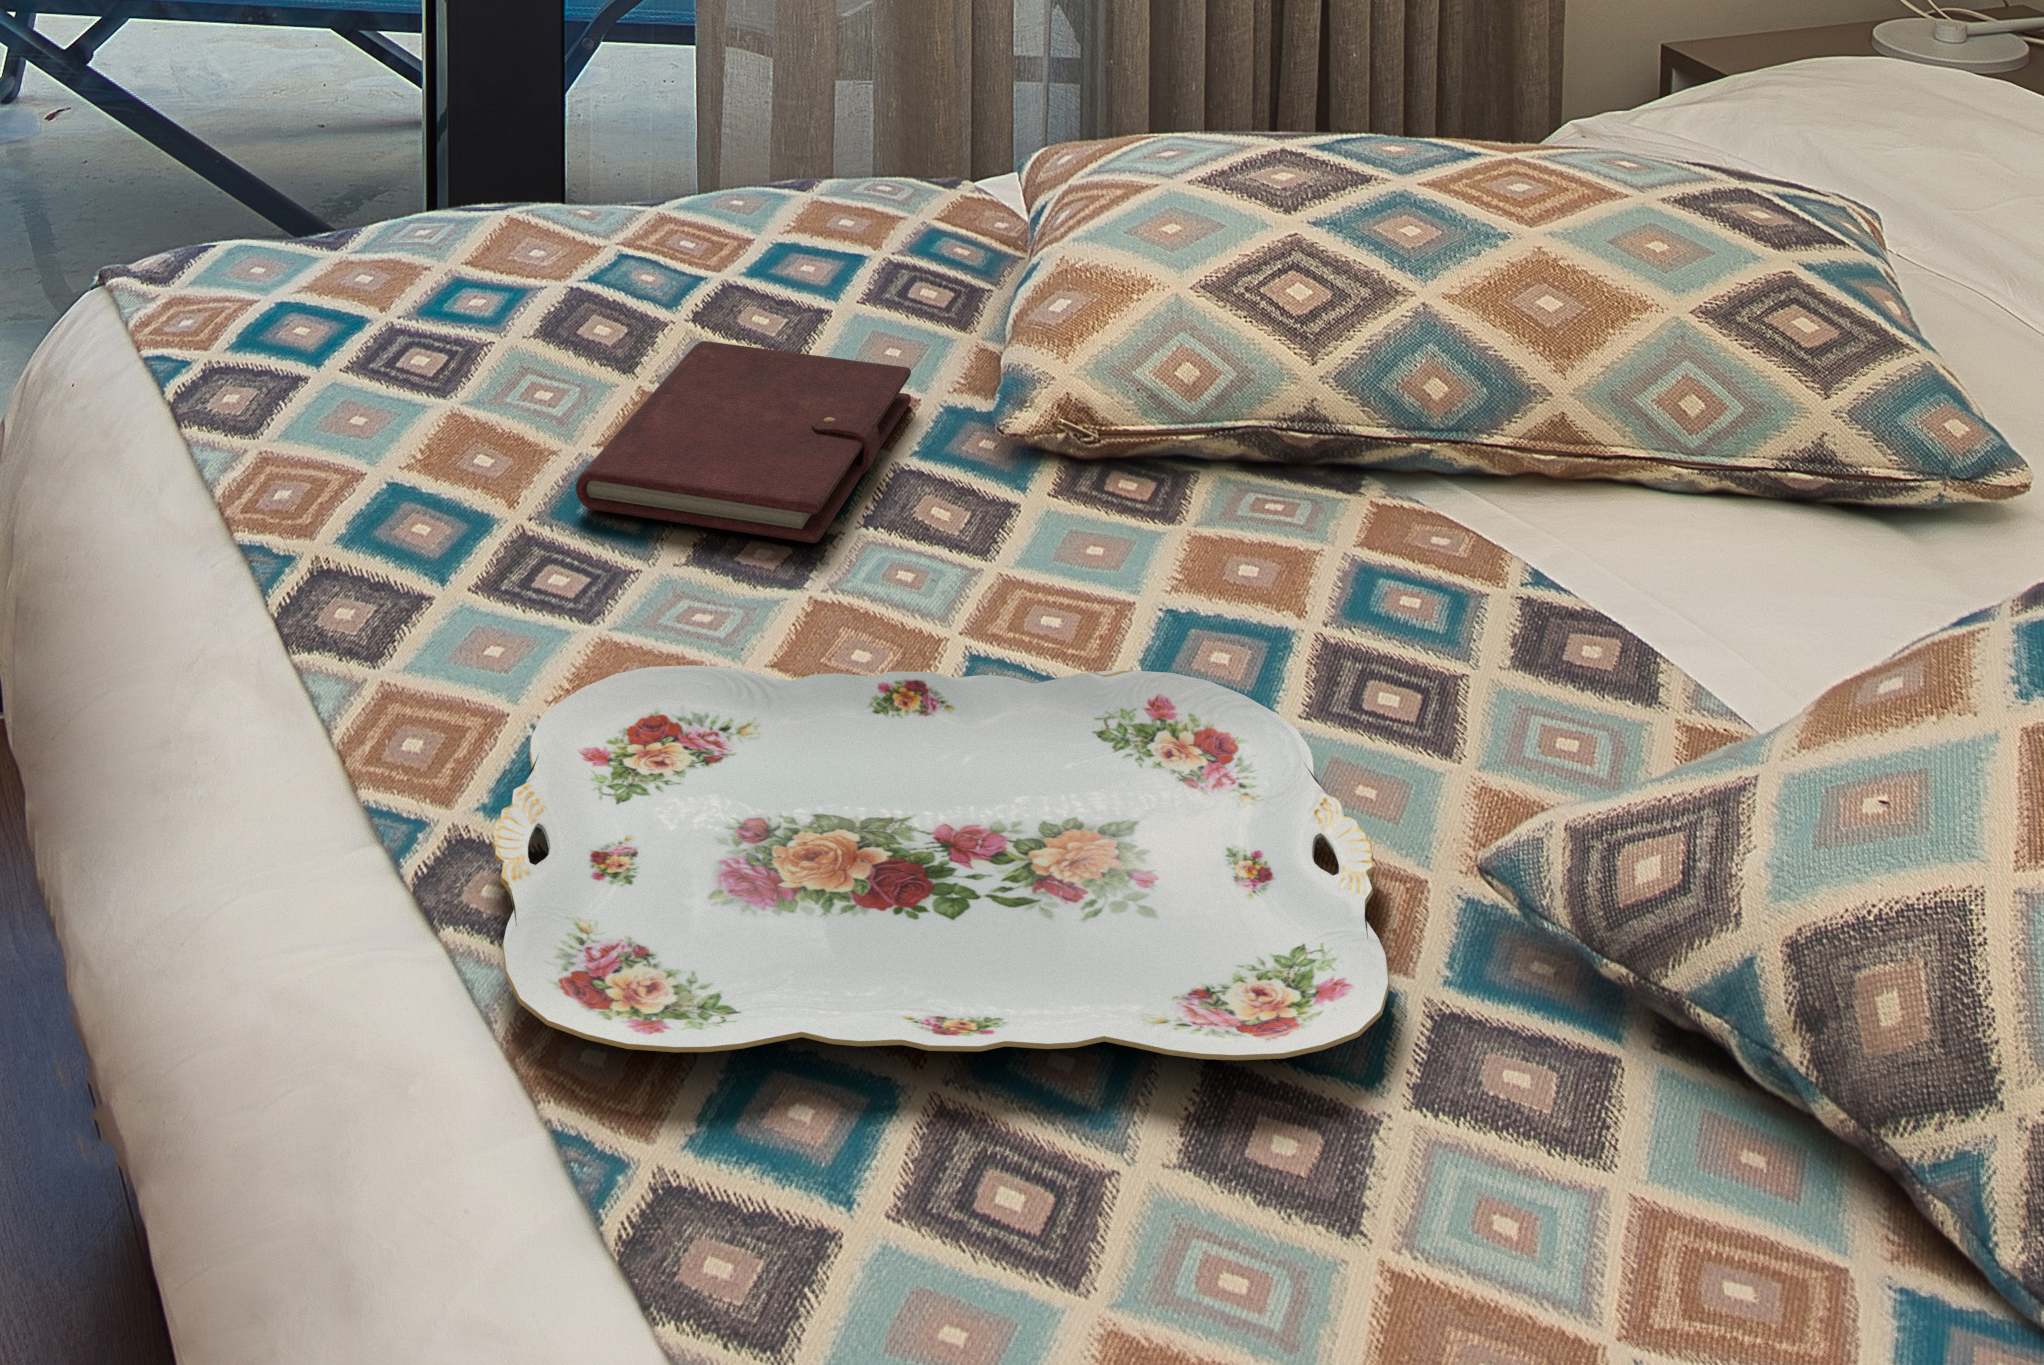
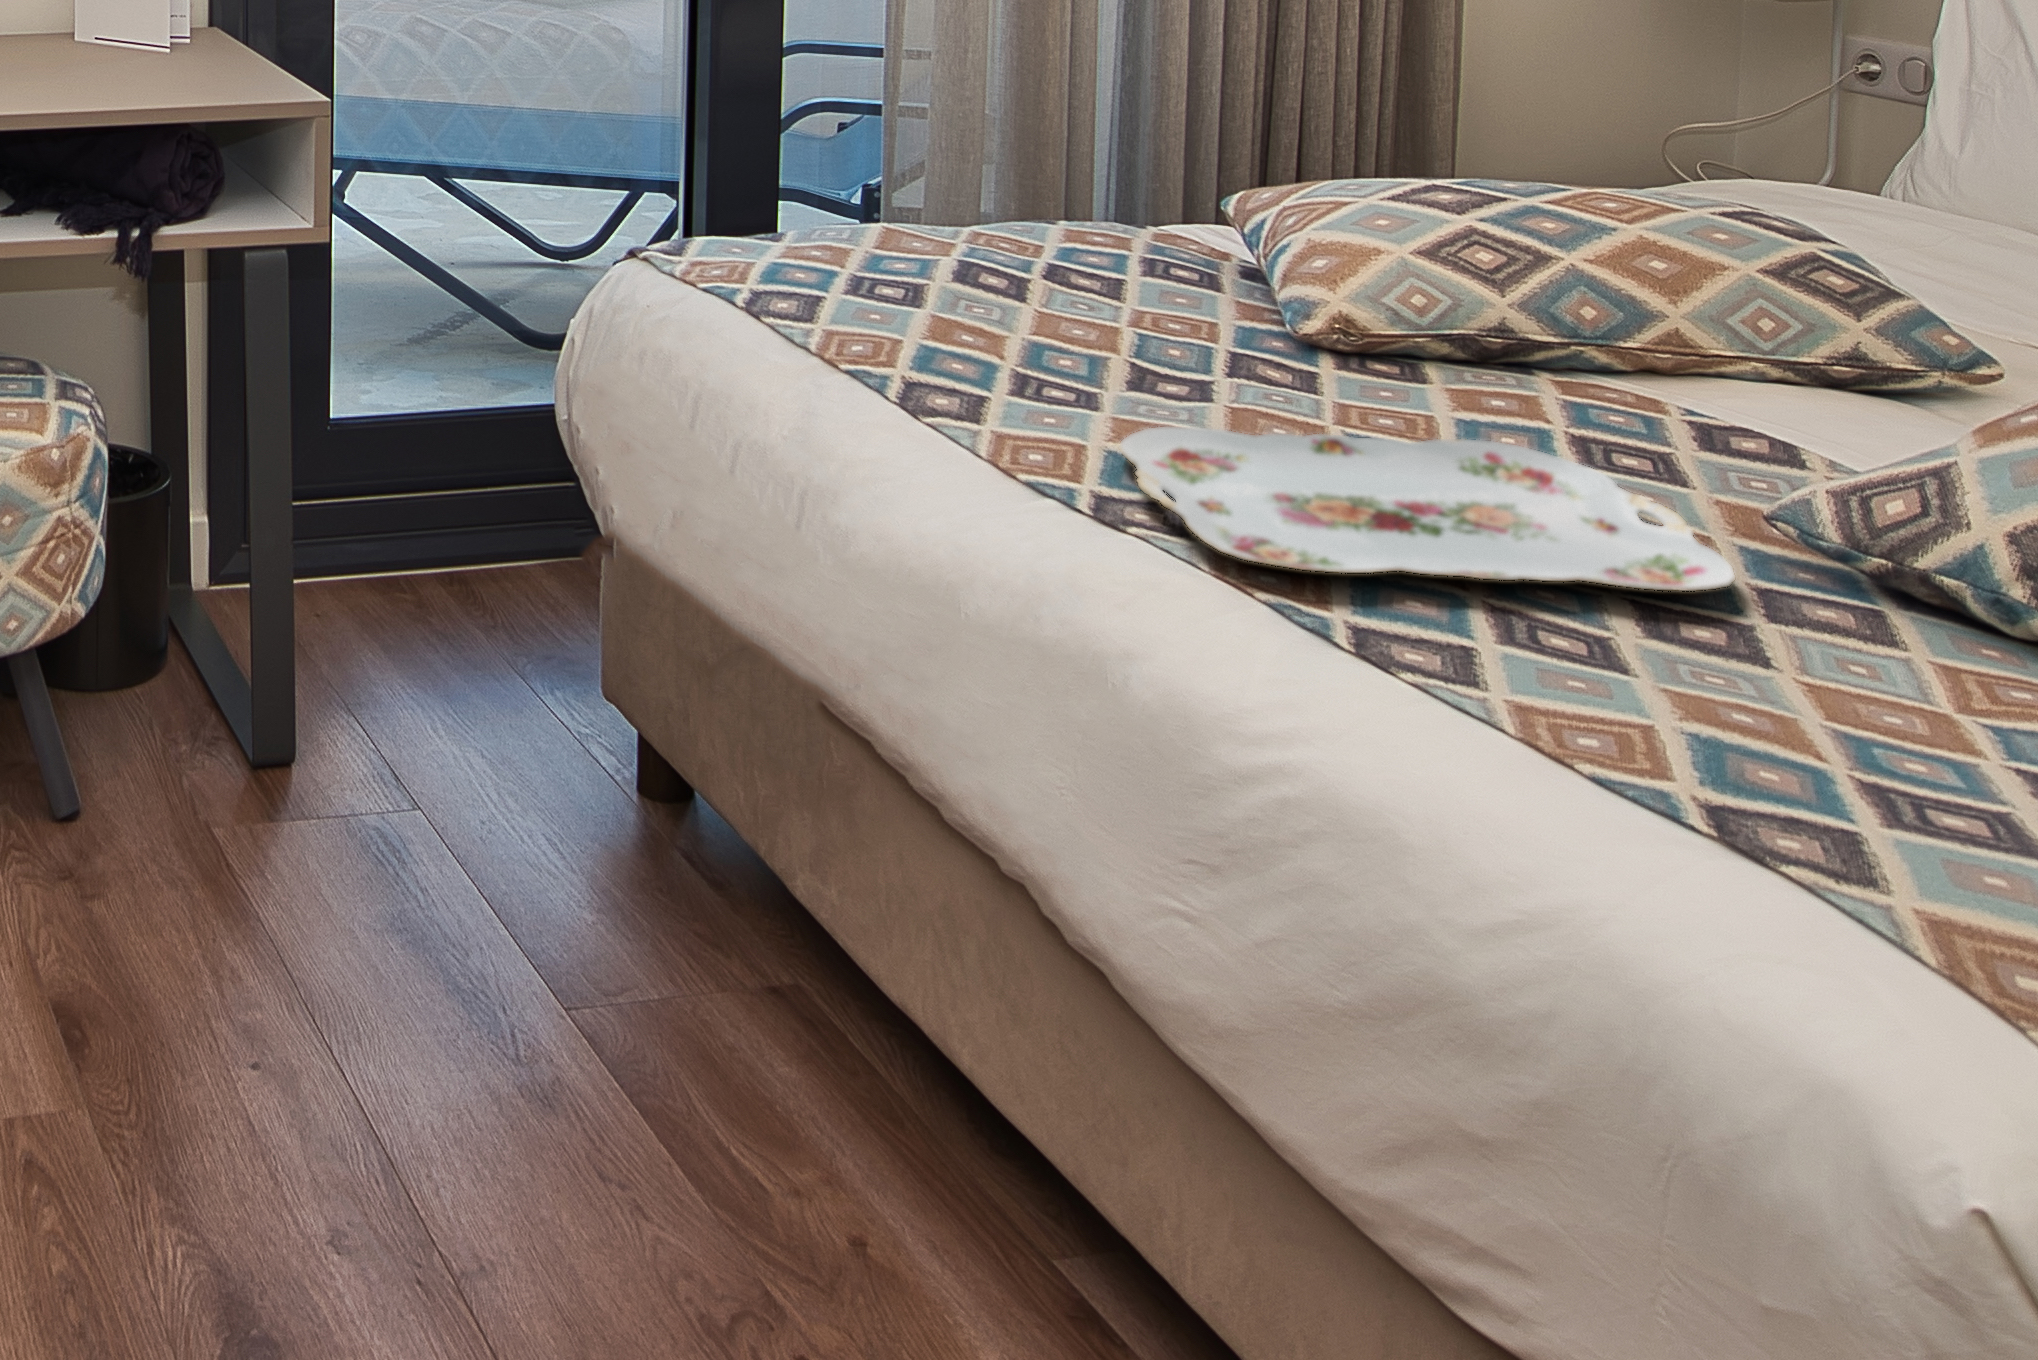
notebook: present [576,341,911,543] -> none [1041,285,1215,382]

